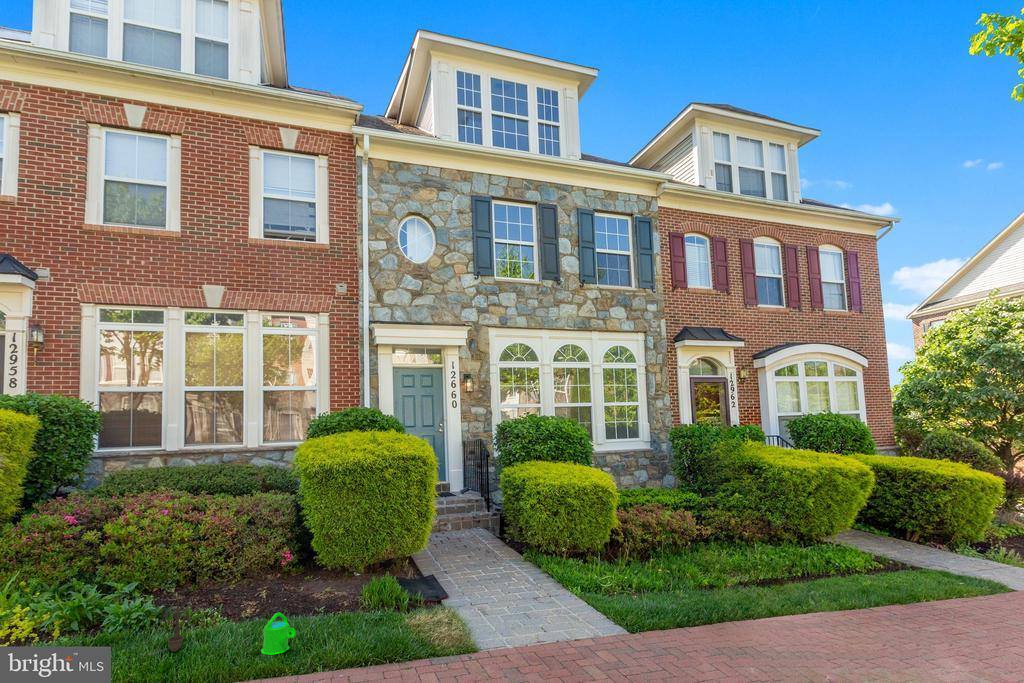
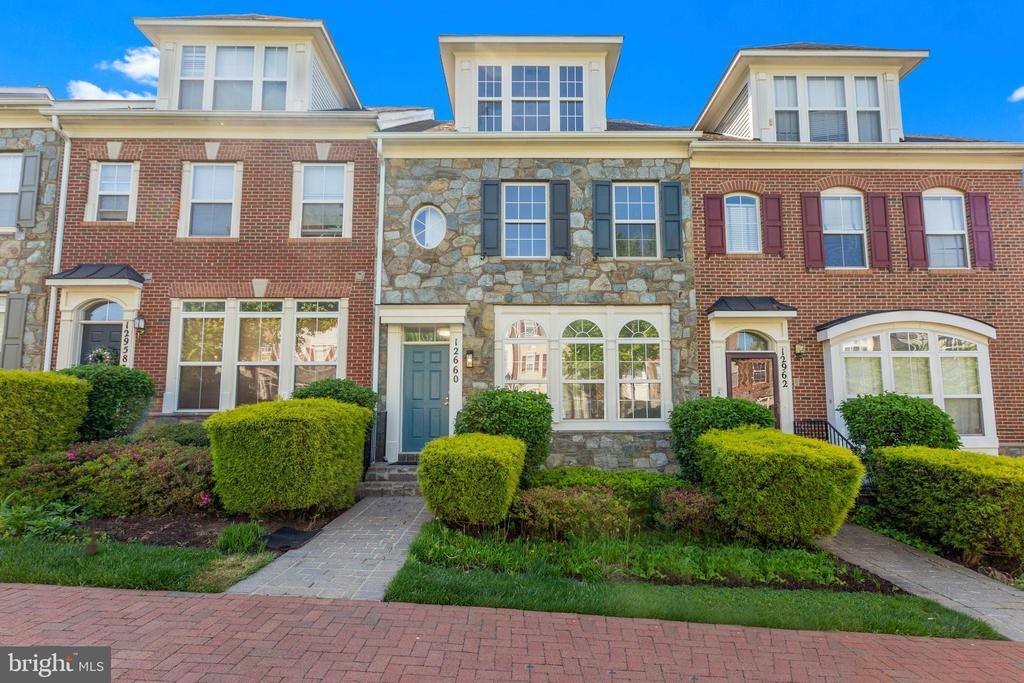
watering can: present [261,612,296,655] -> none [137,535,163,567]

